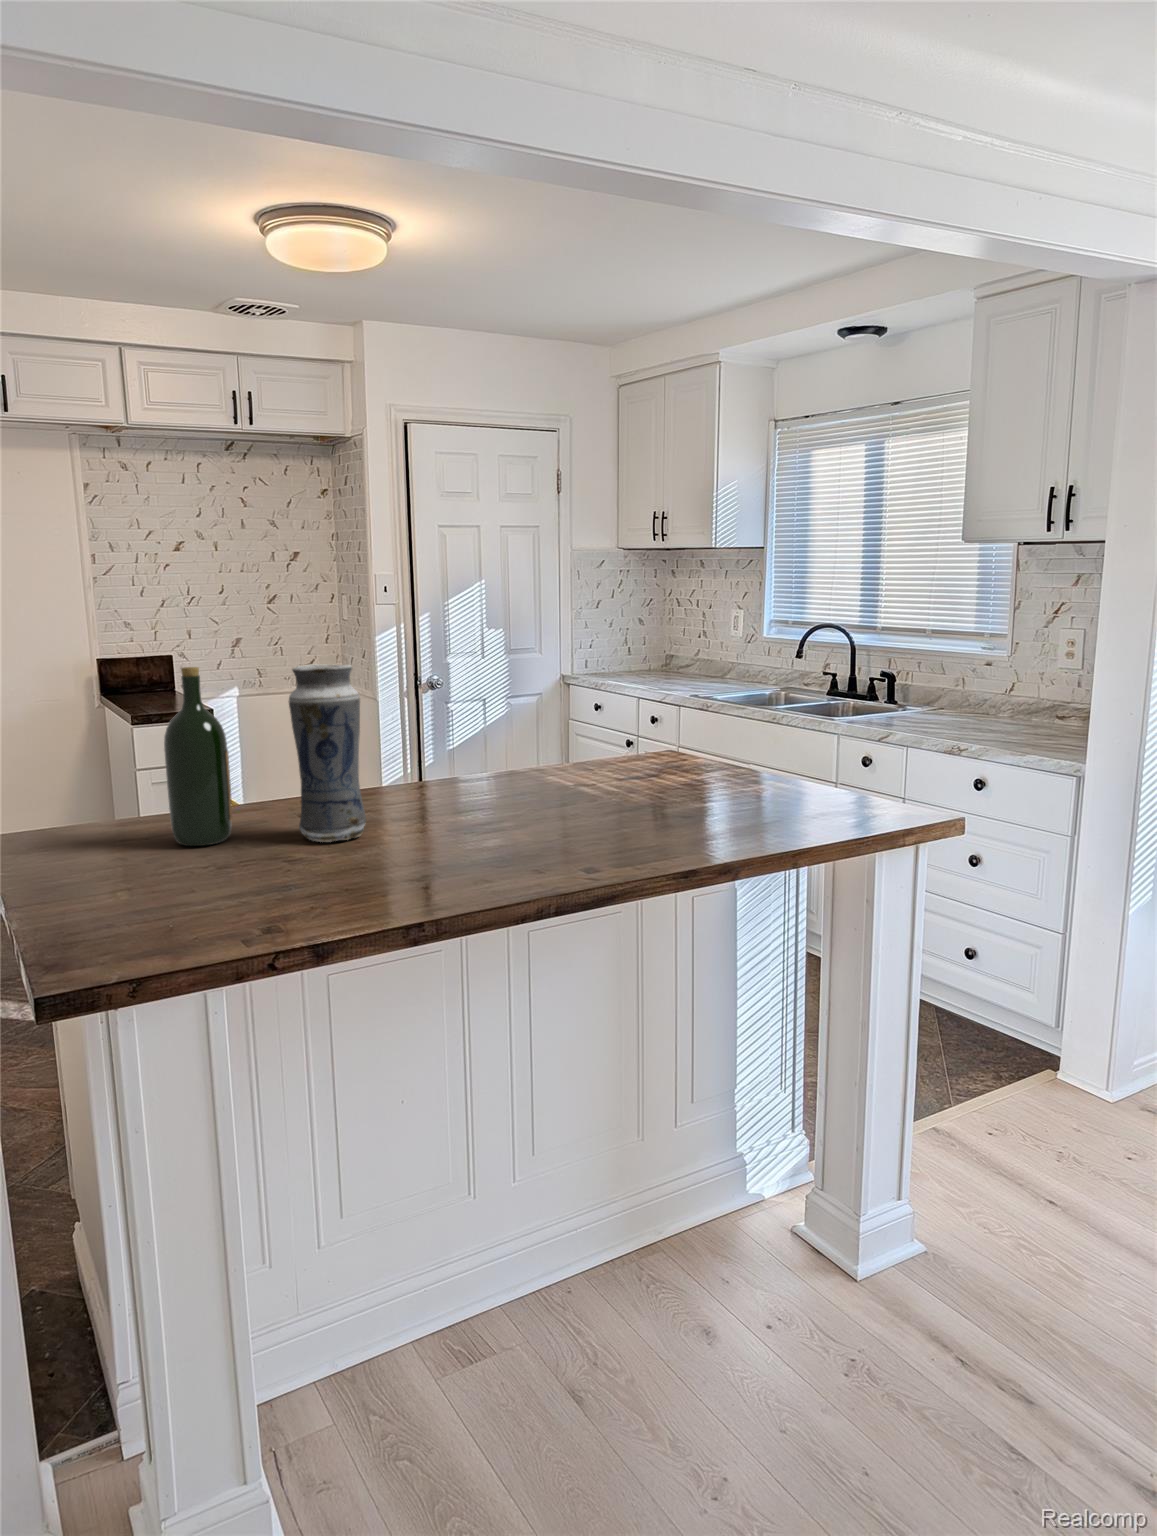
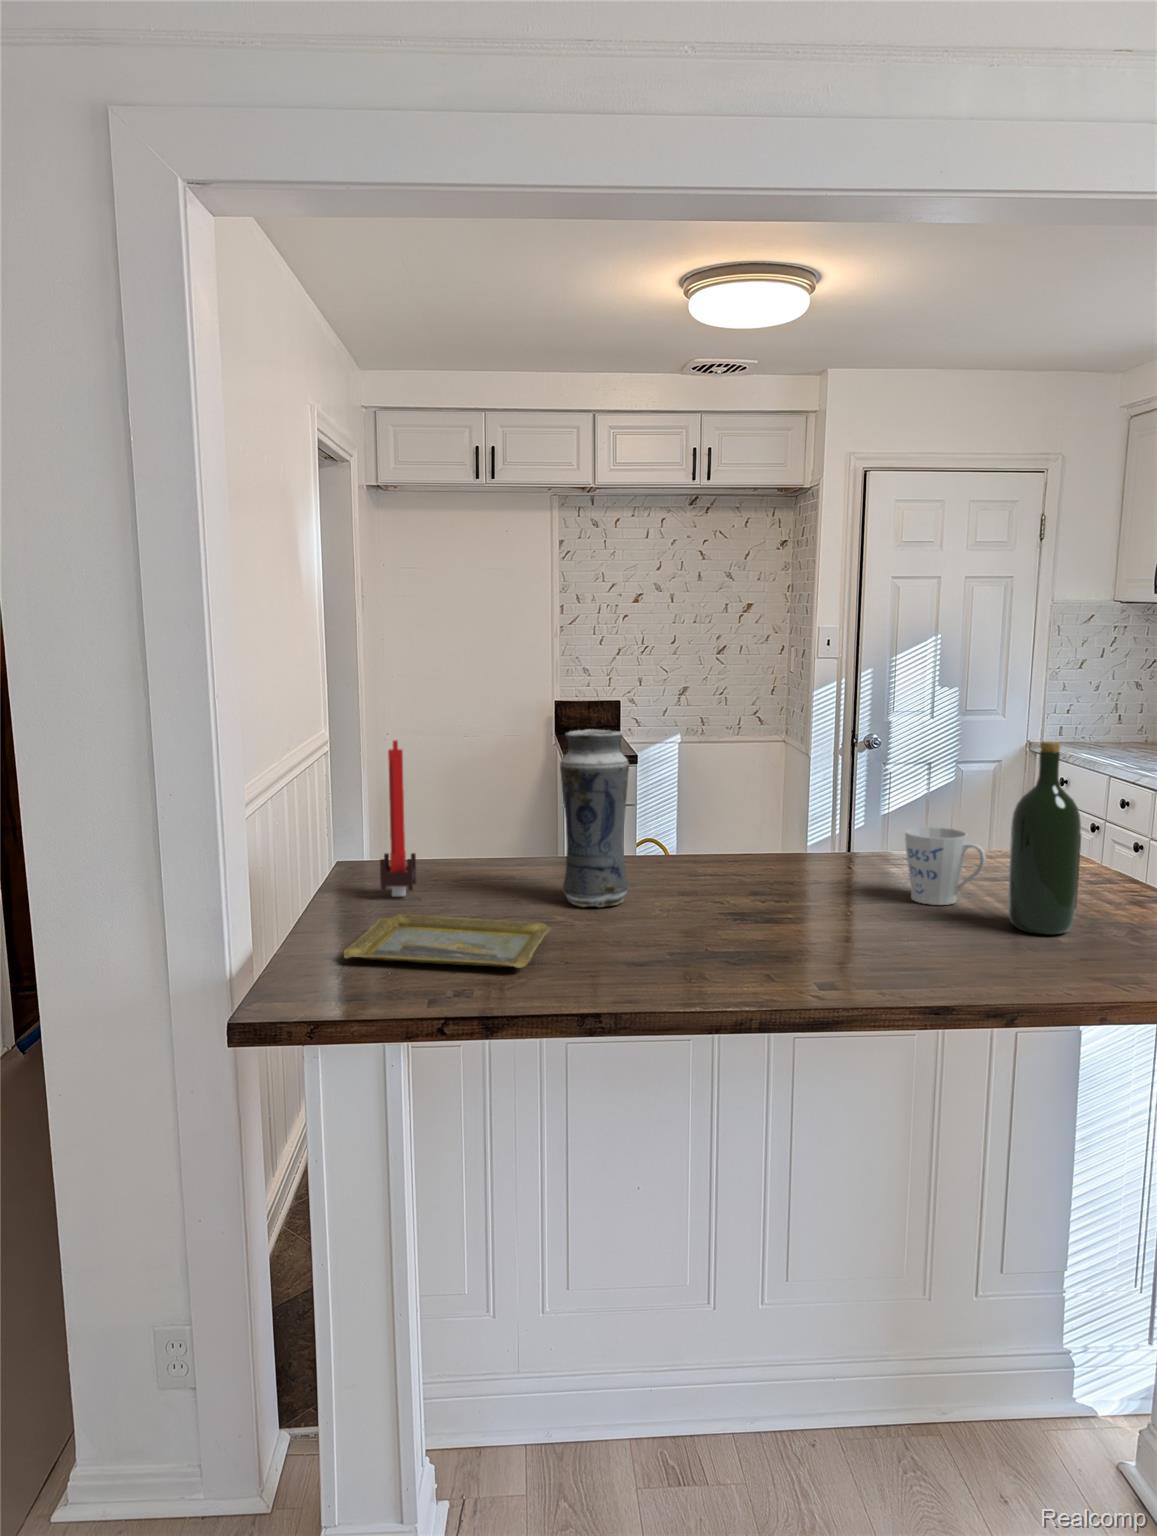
wine bottle: present [164,667,232,846] -> present [1008,742,1081,935]
candle: none [90,686,135,859] -> present [380,740,416,896]
mug: none [596,737,665,803] -> present [905,827,986,905]
tray: none [124,859,339,920] -> present [344,914,551,968]

